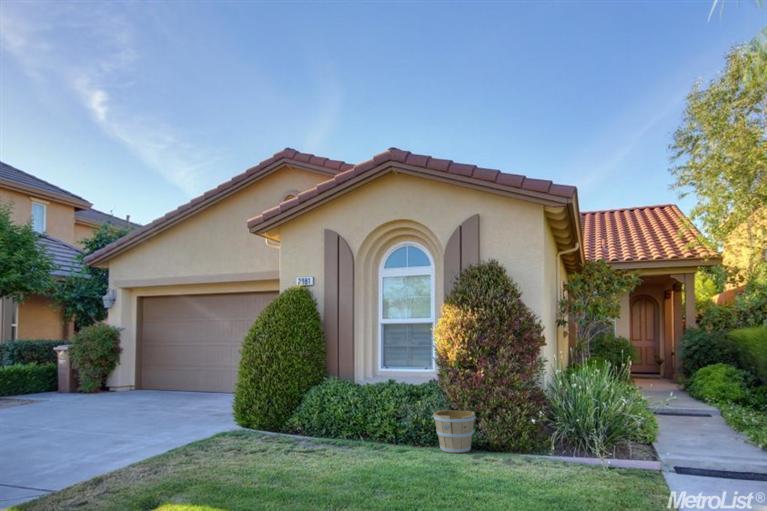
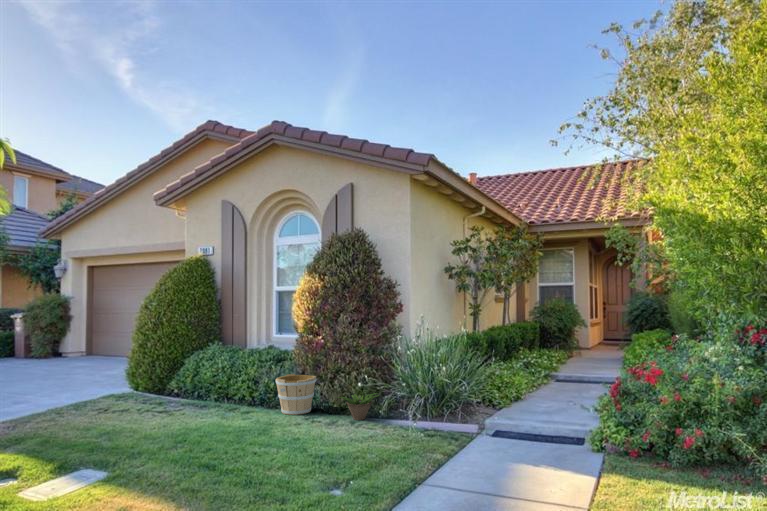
decorative plant: none [507,429,555,458] -> present [338,393,377,420]

